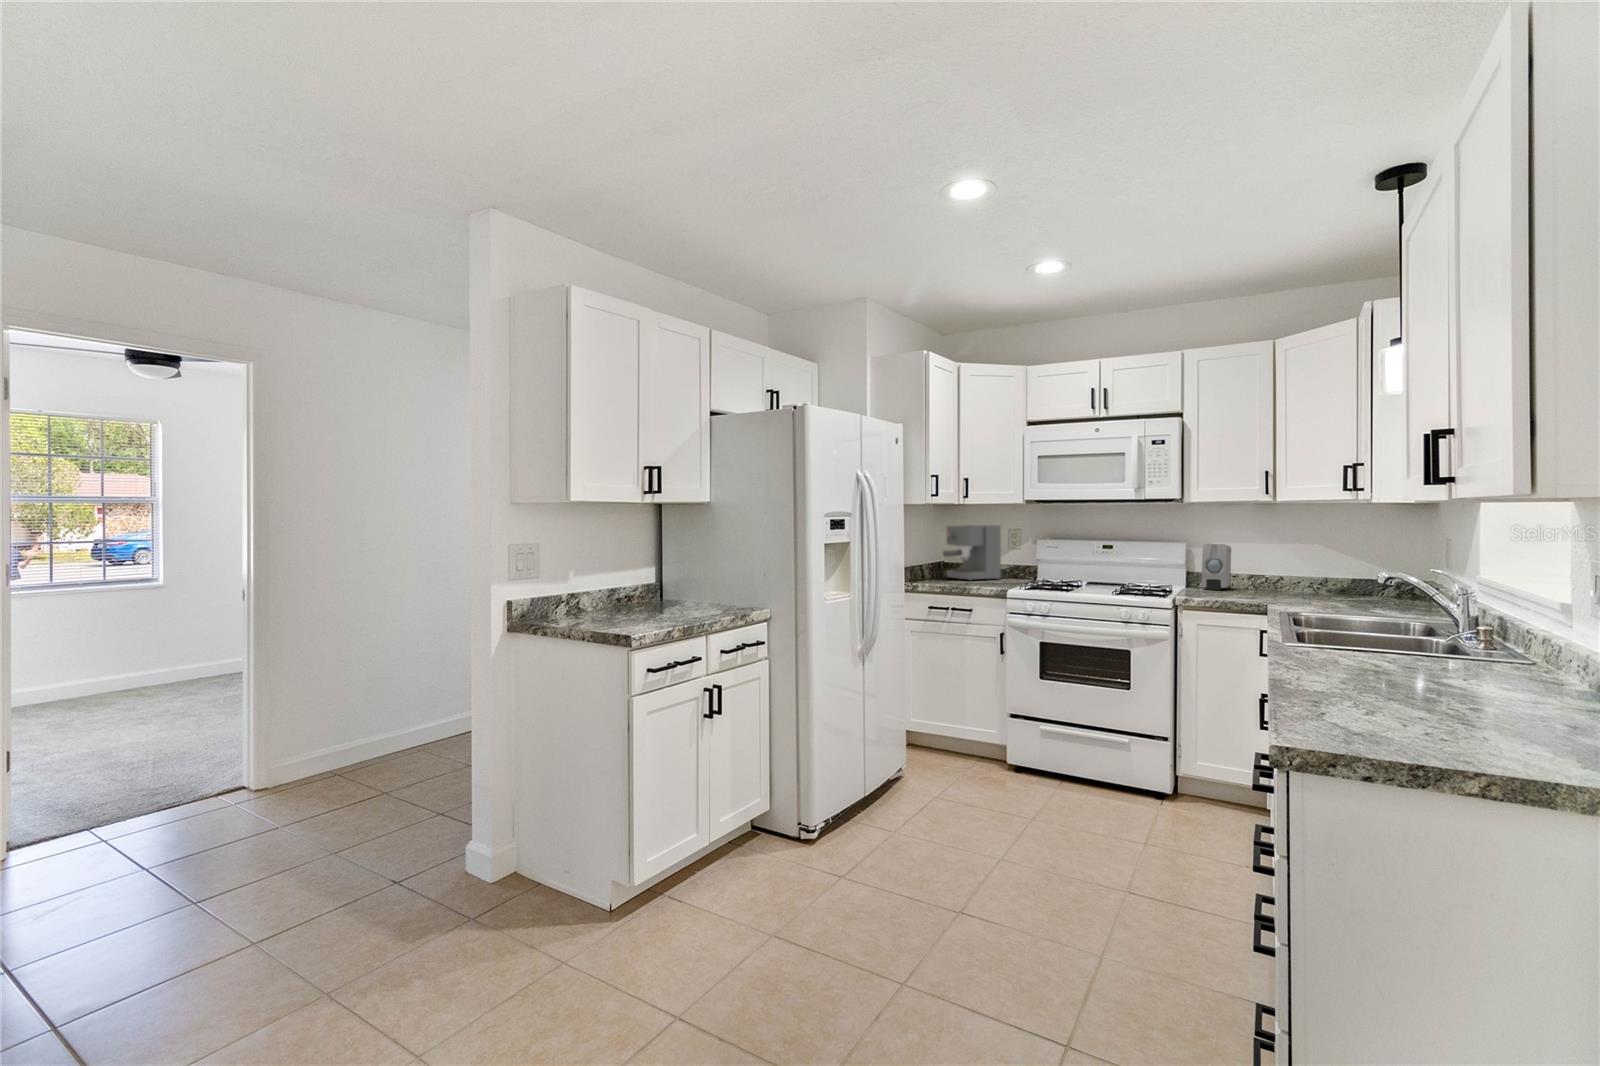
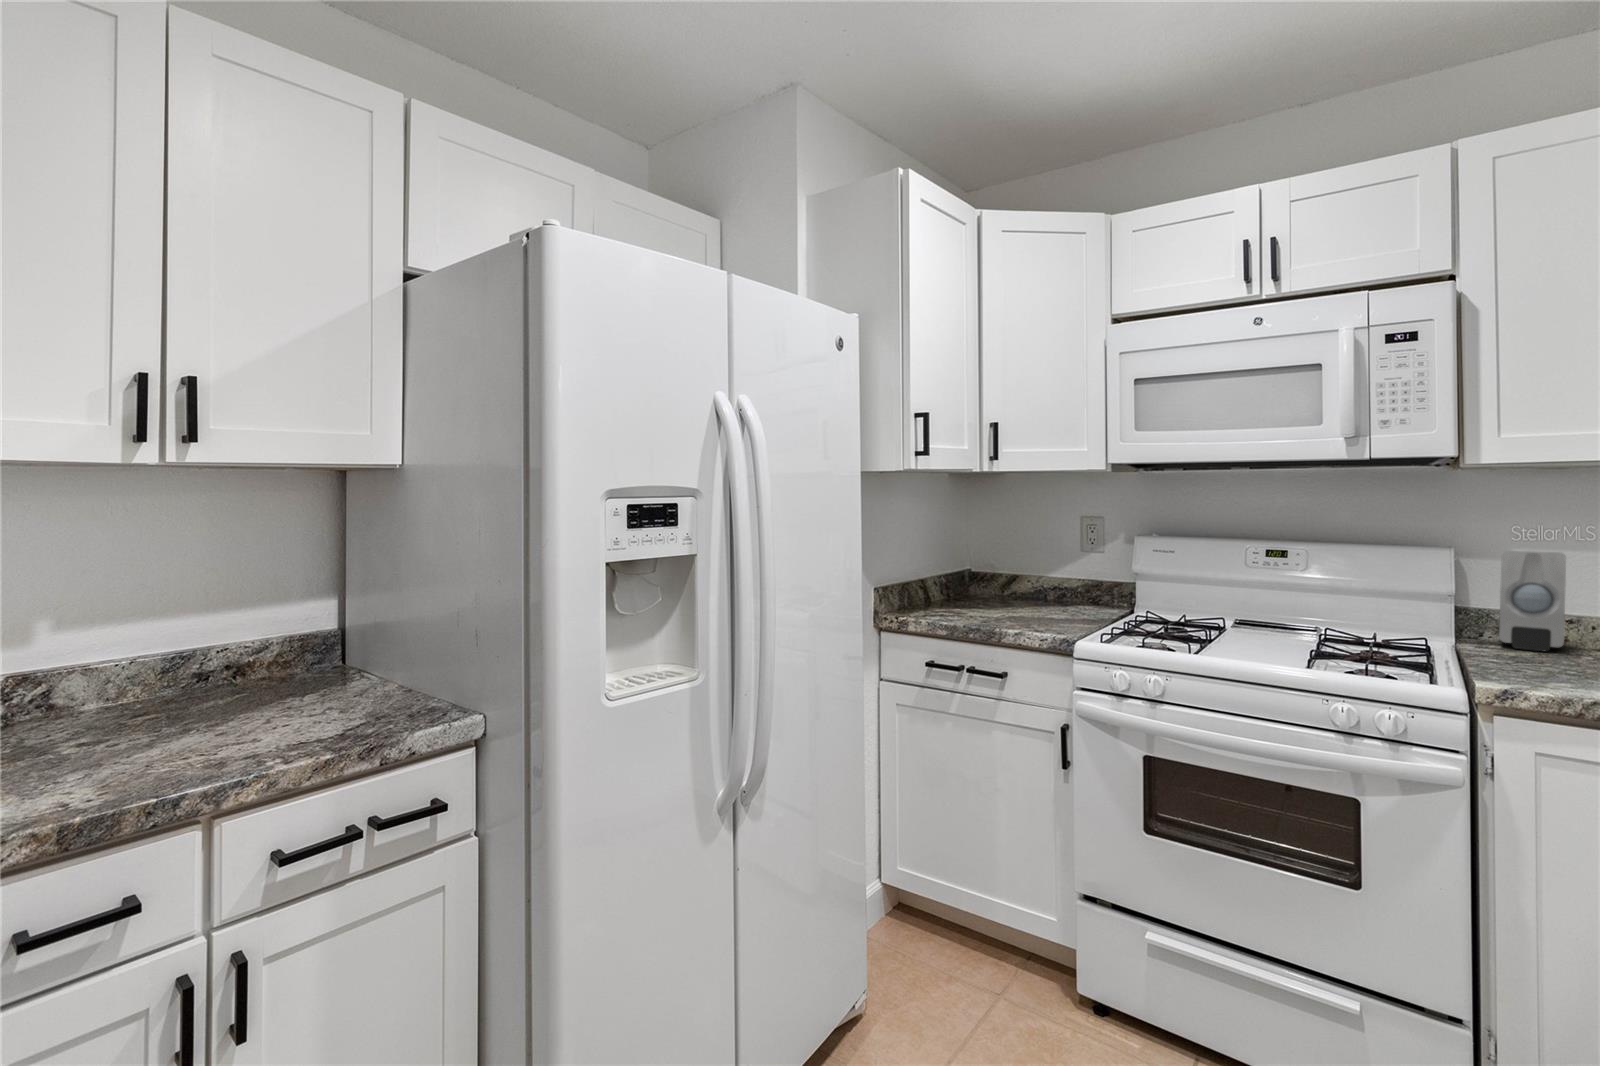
coffee maker: present [943,525,1001,580] -> none [960,512,1066,610]

